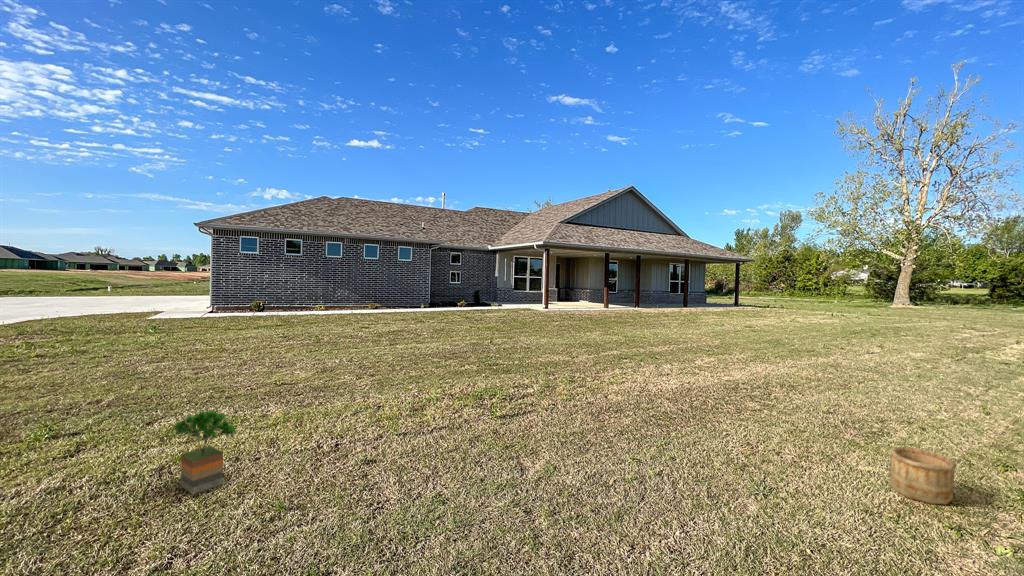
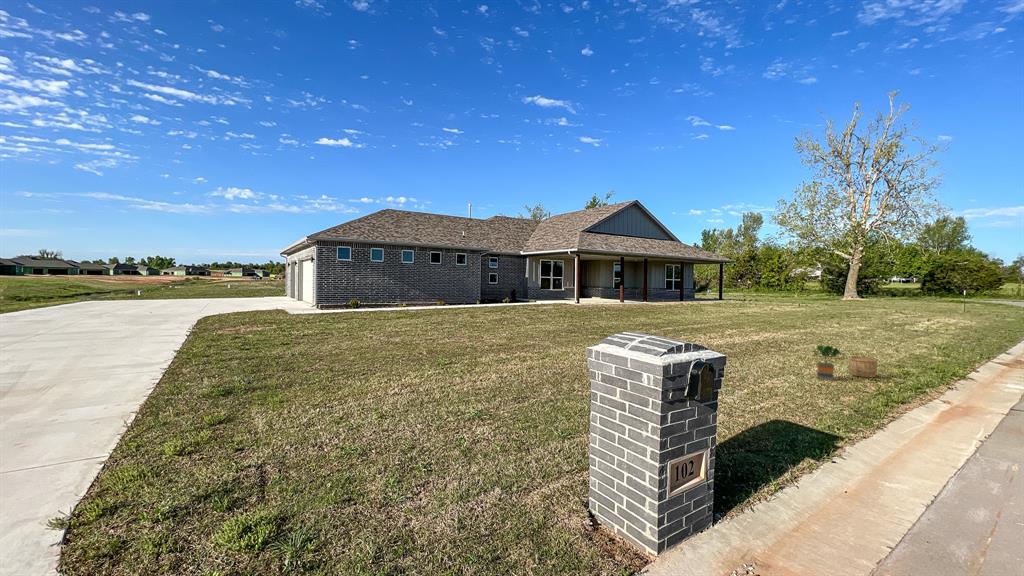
potted tree: present [173,410,236,494] -> present [813,345,840,381]

